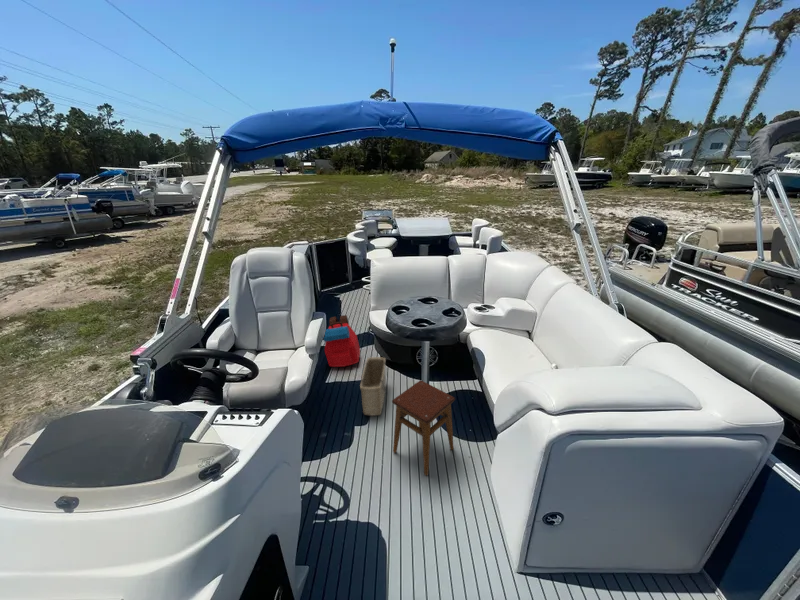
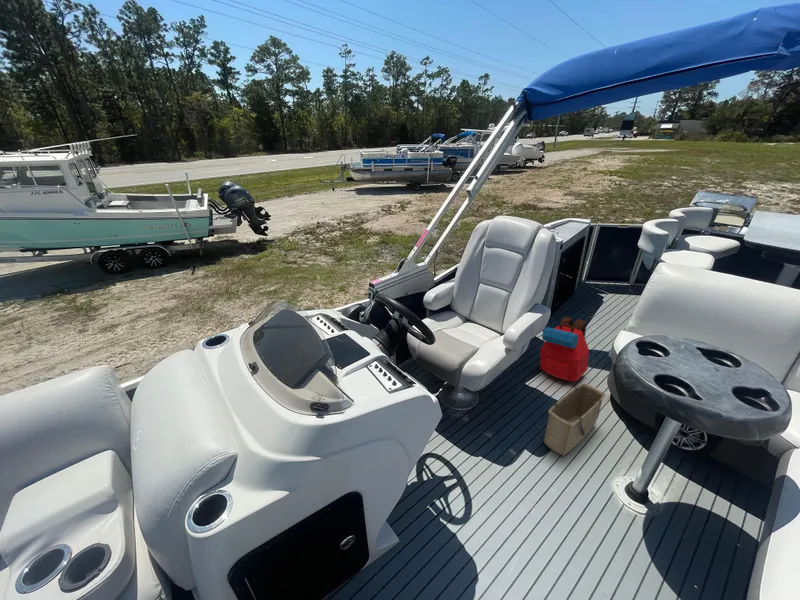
stool: present [392,380,455,476] -> none [549,450,666,571]

